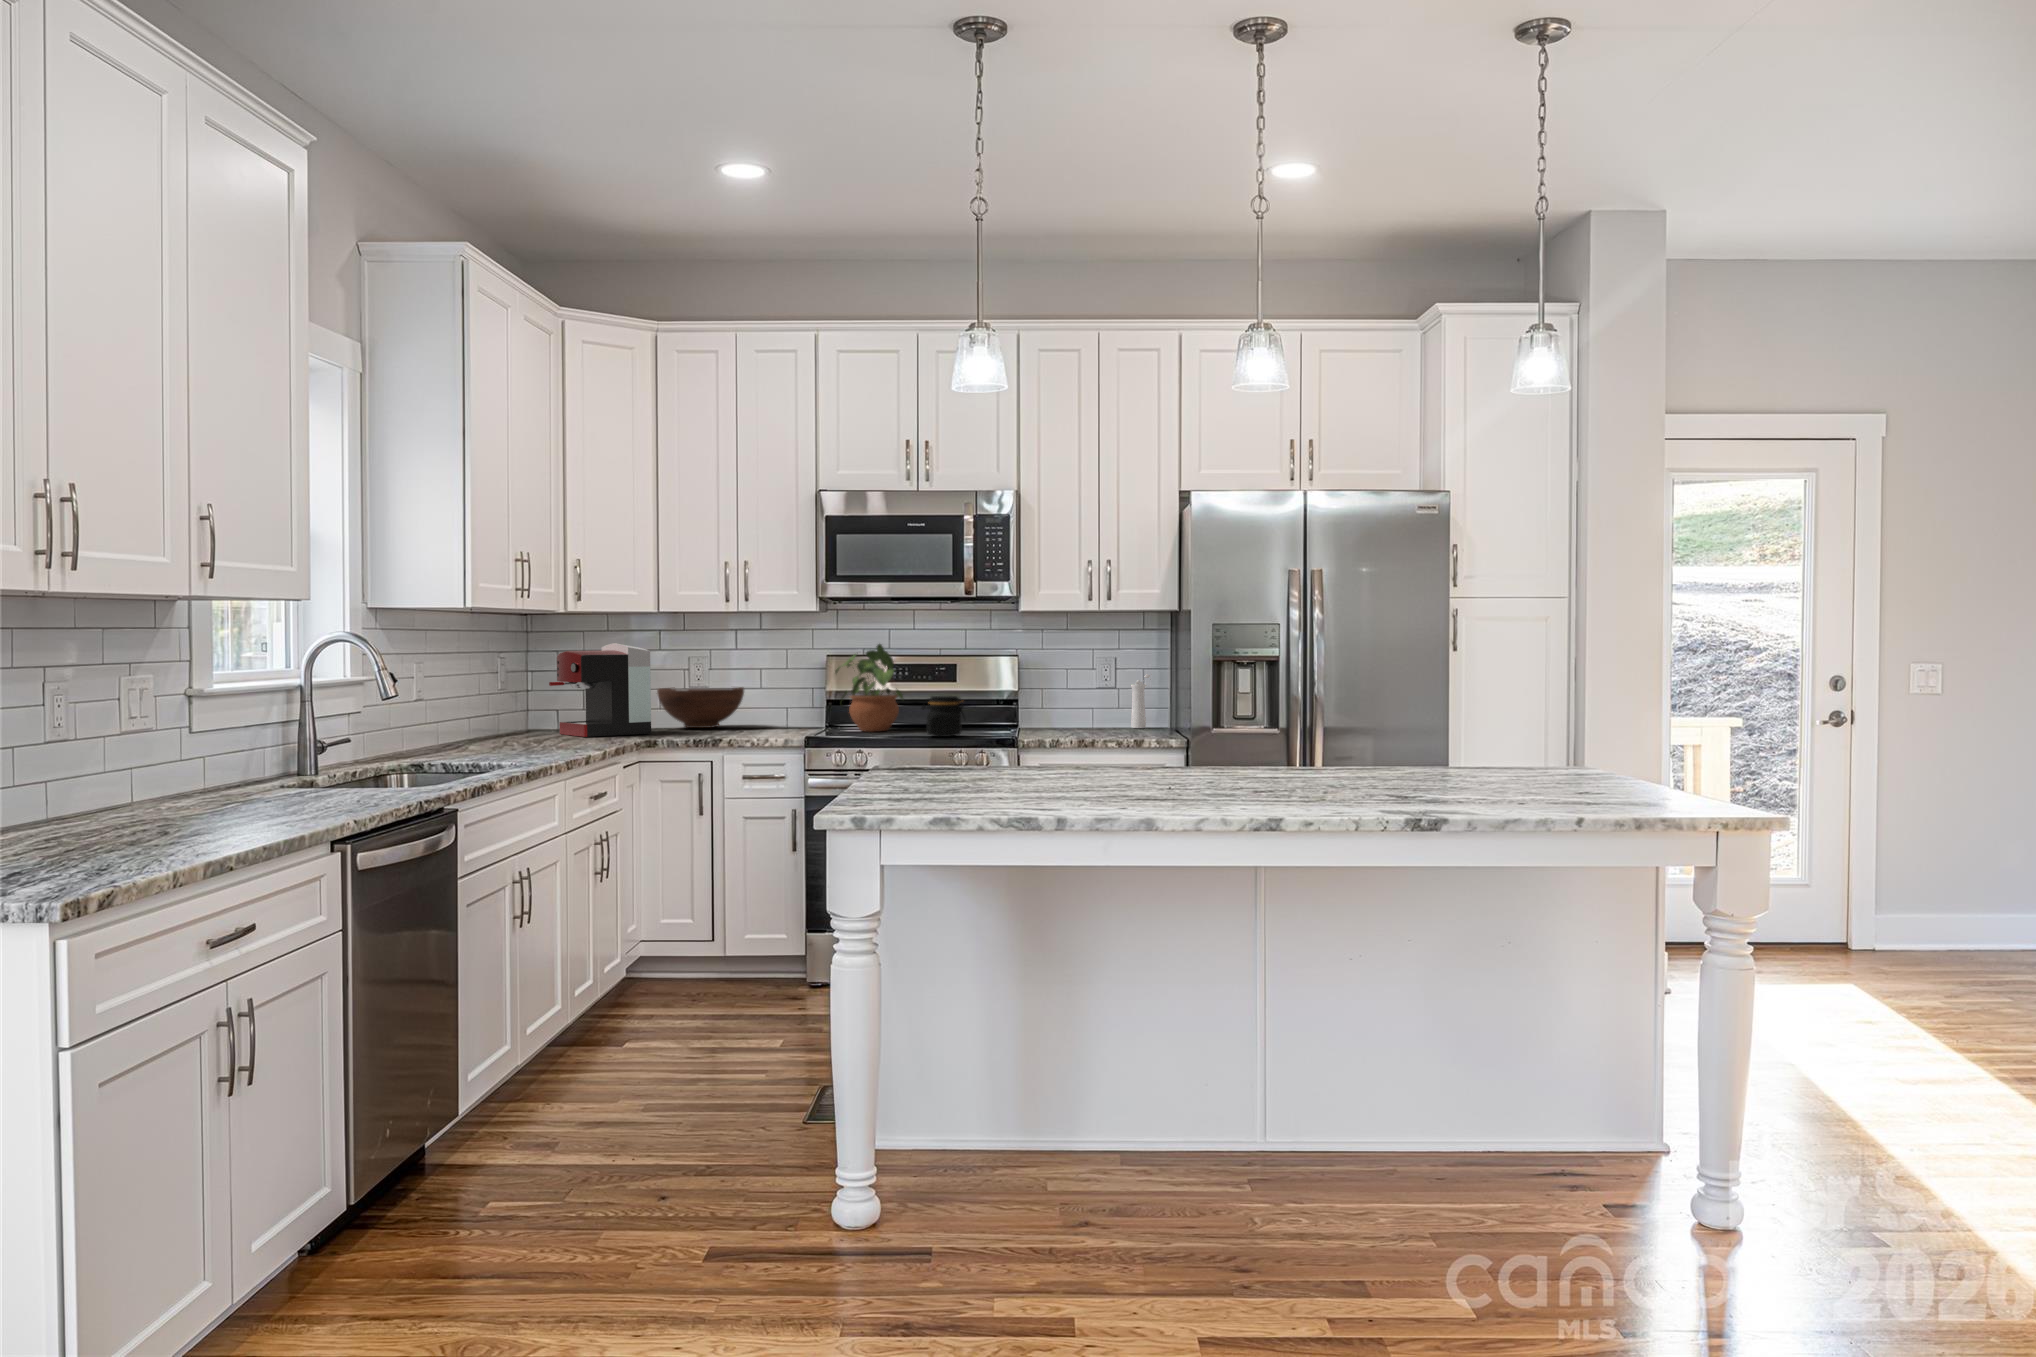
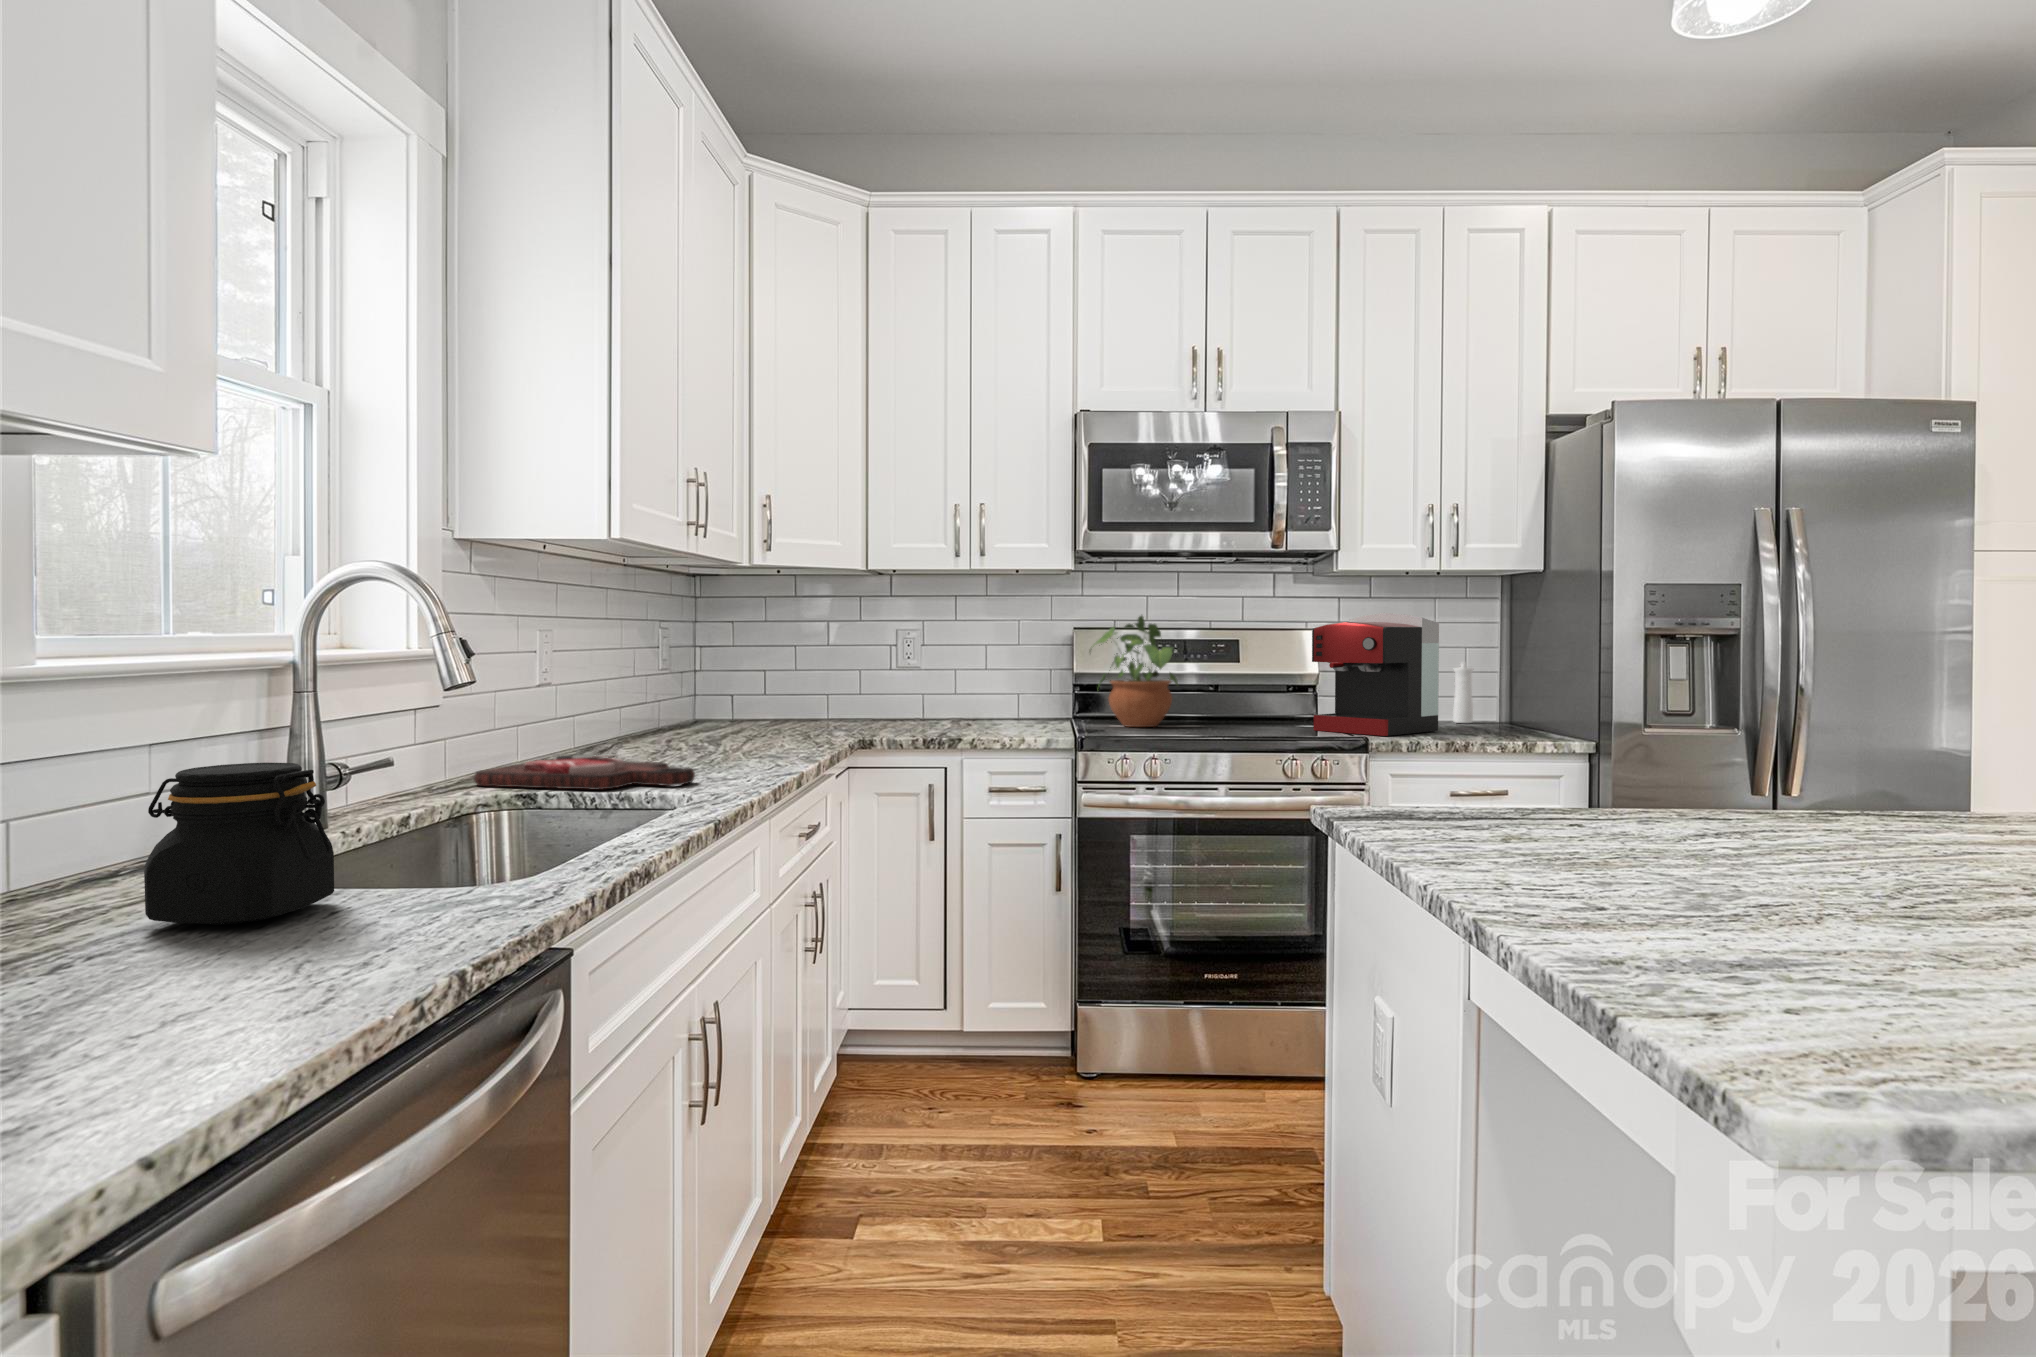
coffee maker: present [549,643,651,737] -> present [1312,613,1439,736]
fruit bowl: present [657,687,744,728] -> none [859,669,966,720]
jar: present [922,696,964,737] -> present [144,763,334,925]
cutting board: none [381,741,518,761] -> present [474,754,695,790]

